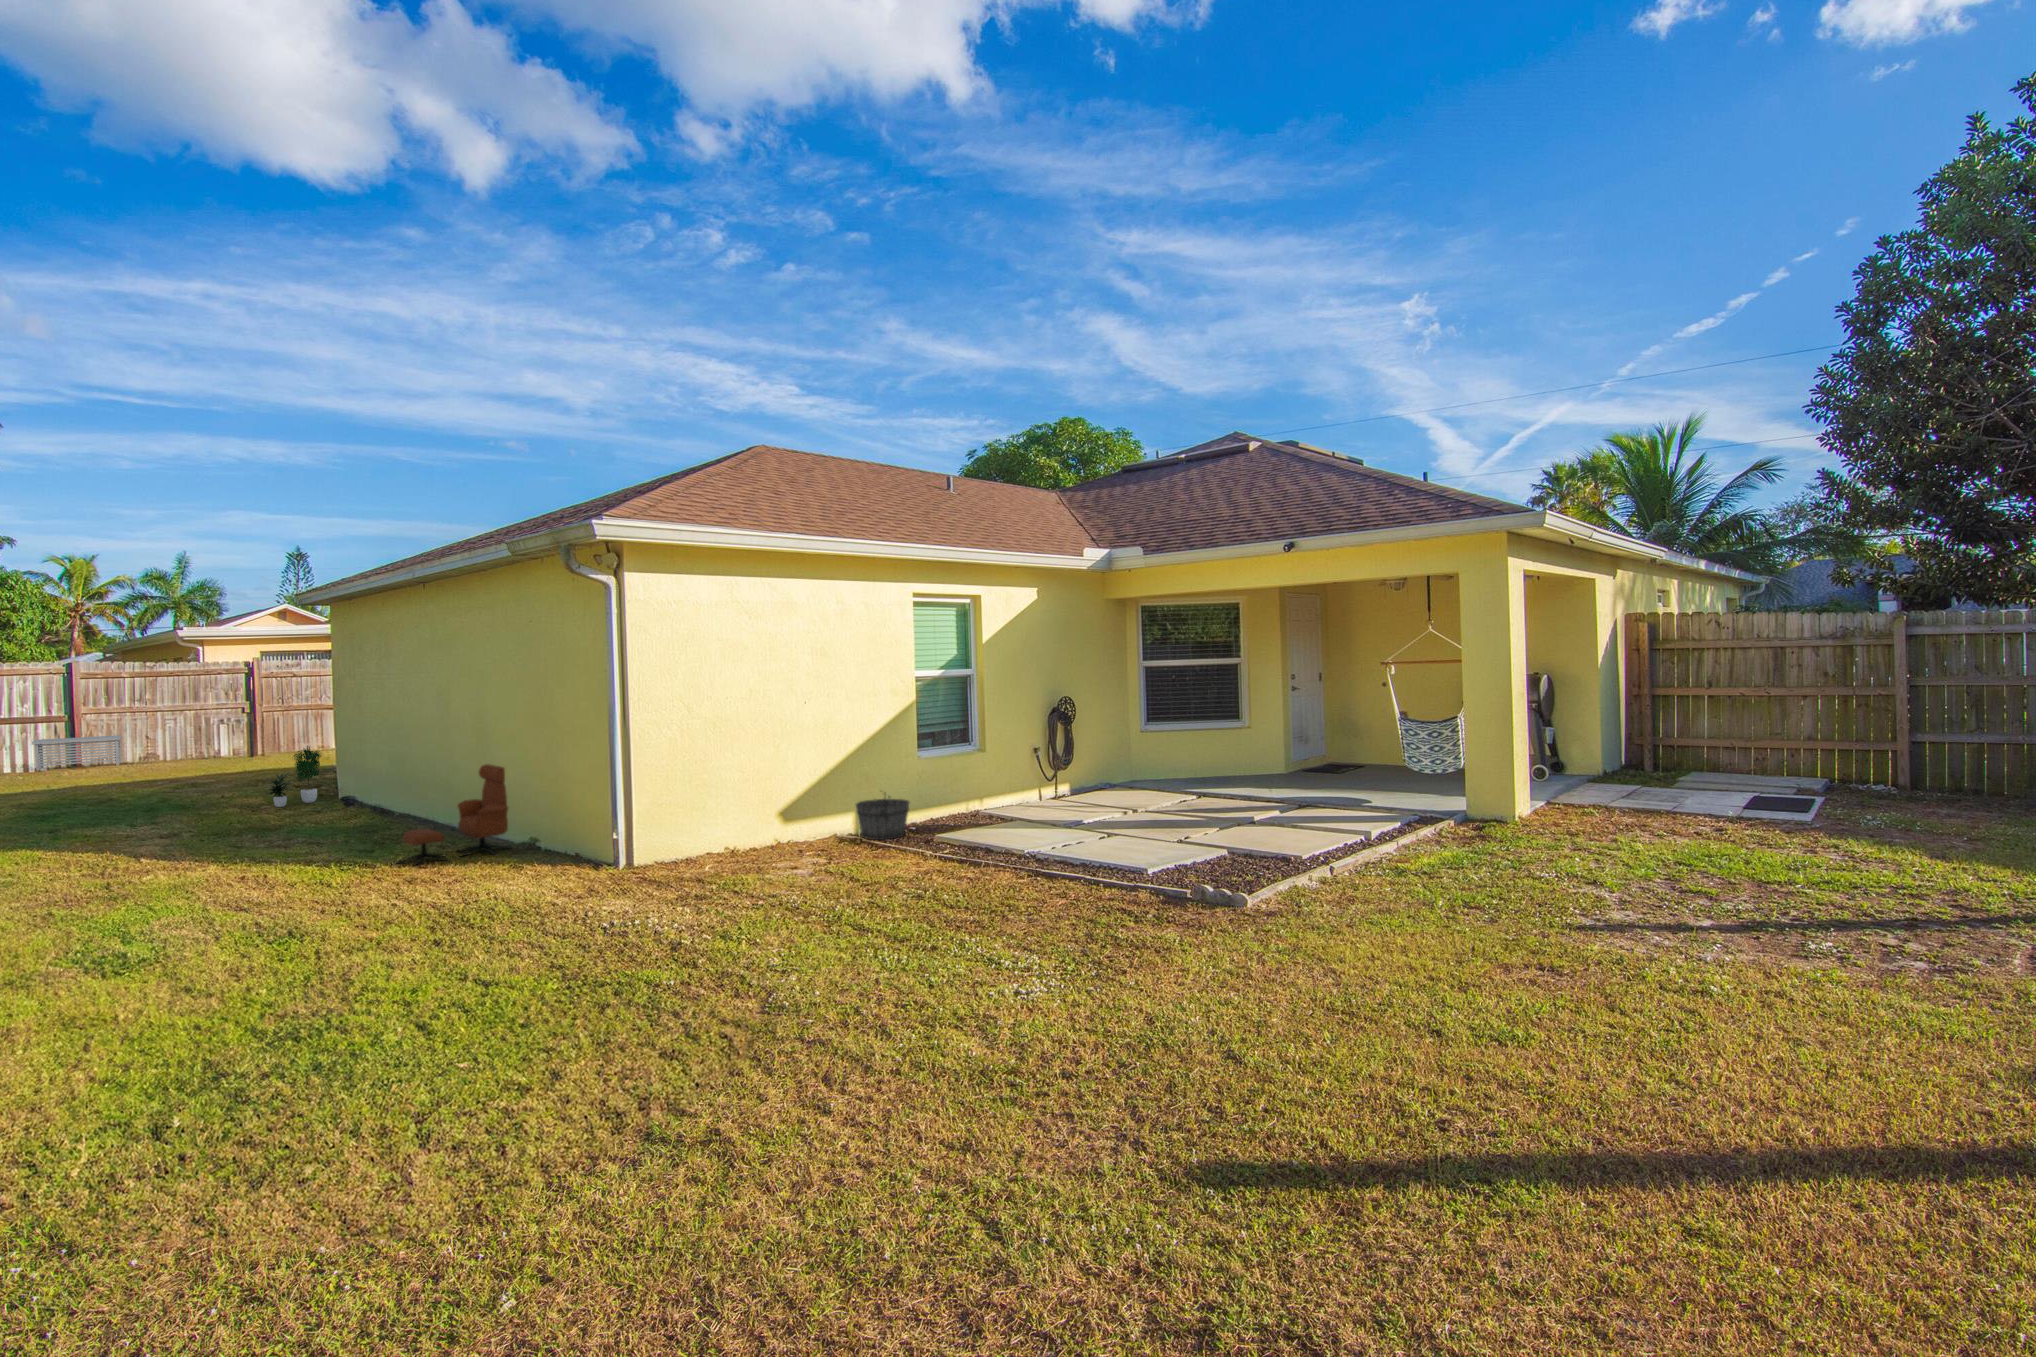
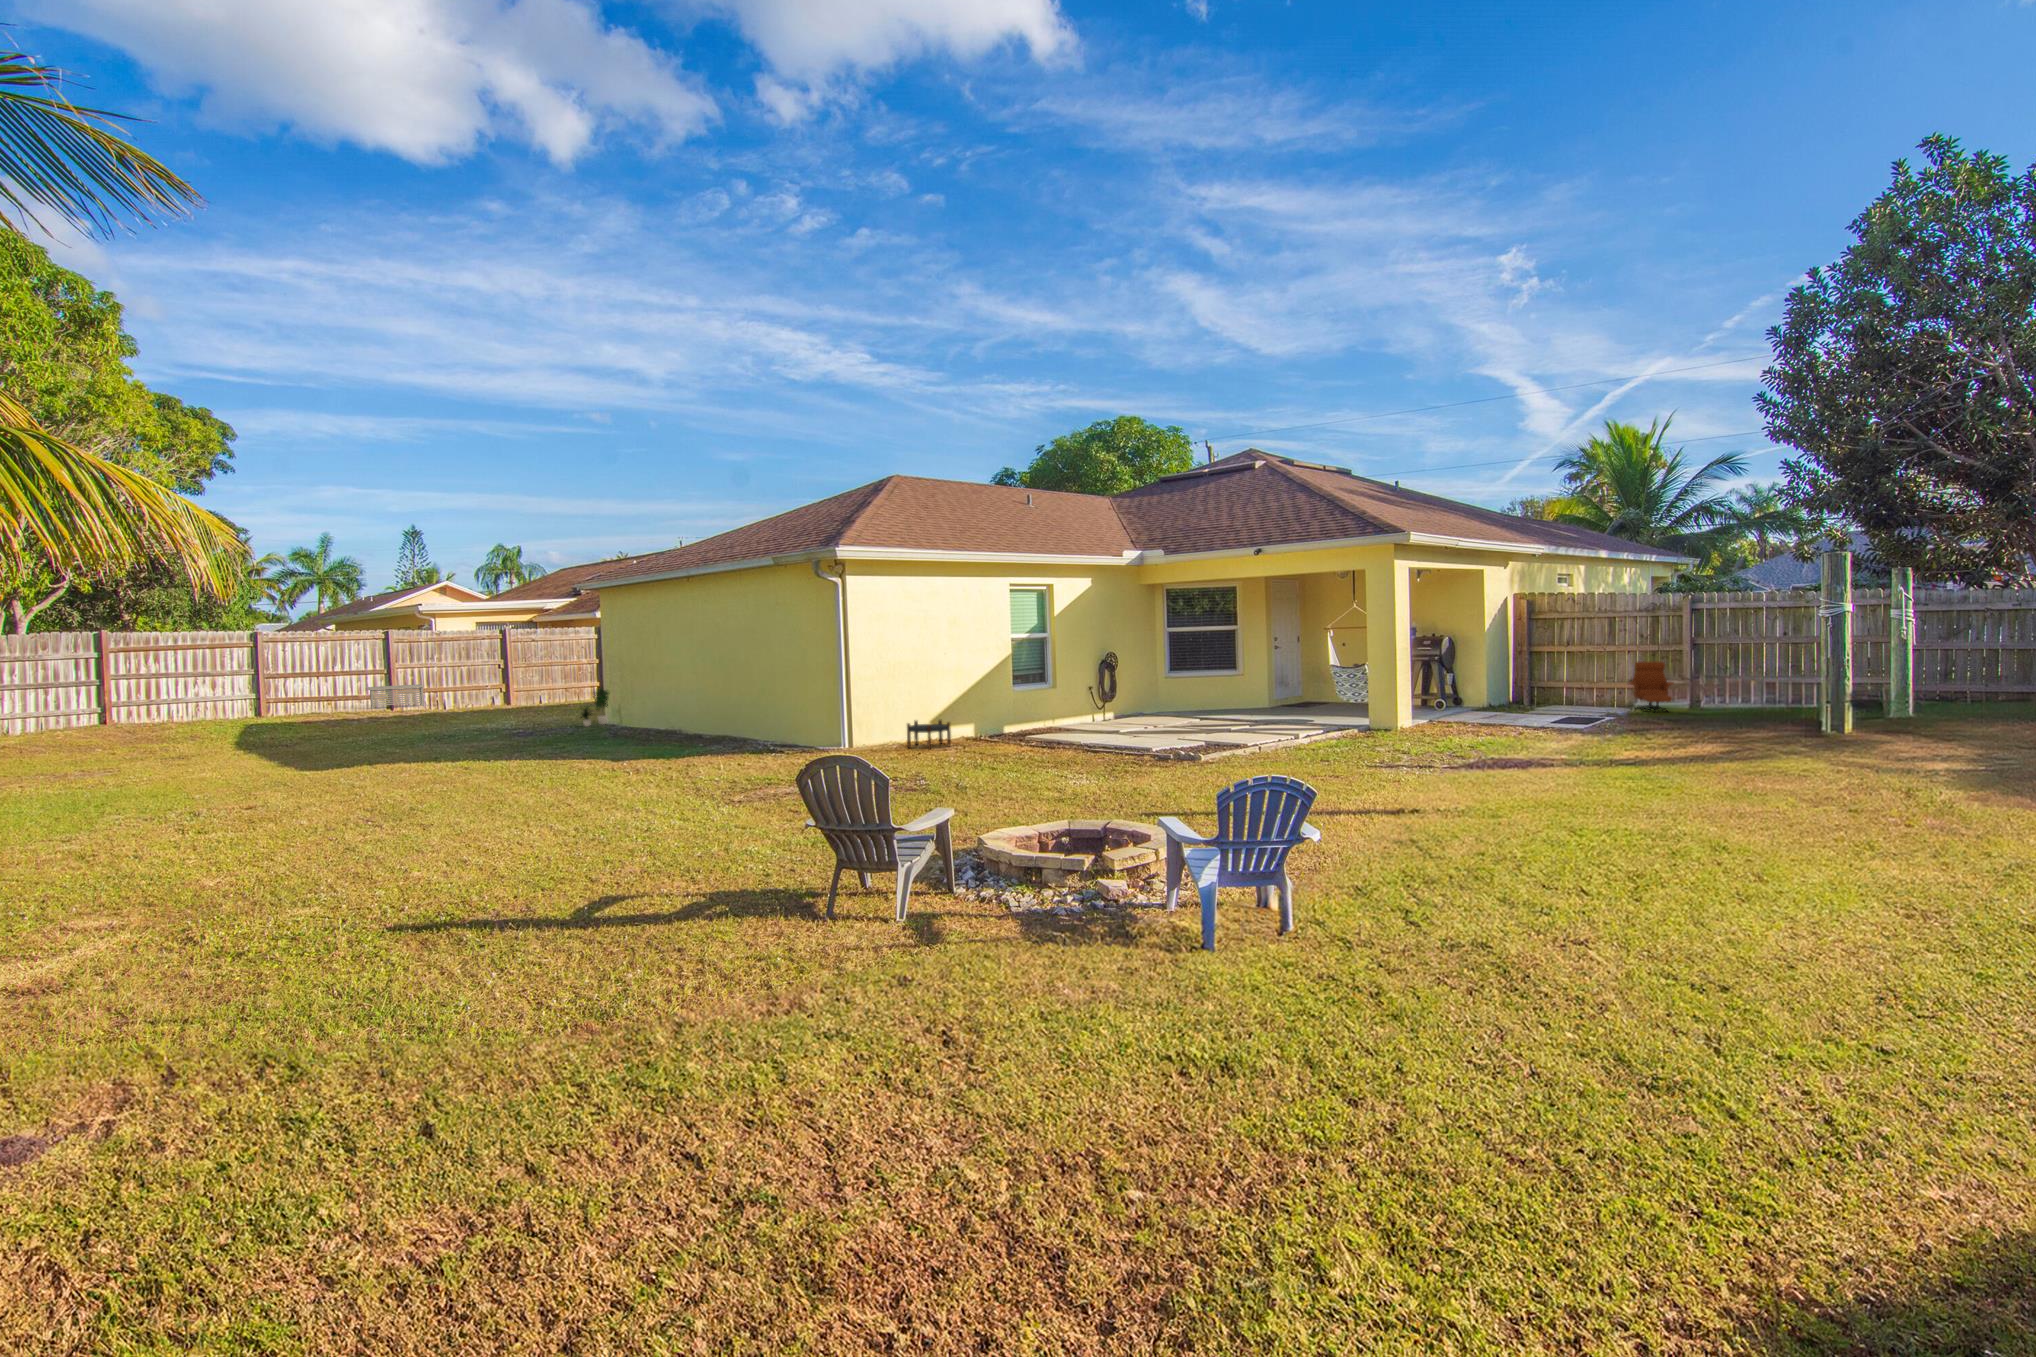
lounge chair: present [397,764,511,866] -> present [1629,661,1673,712]
wooden bucket: present [855,797,909,840] -> none [976,709,1009,740]
side table: none [735,811,810,865] -> present [907,720,951,749]

